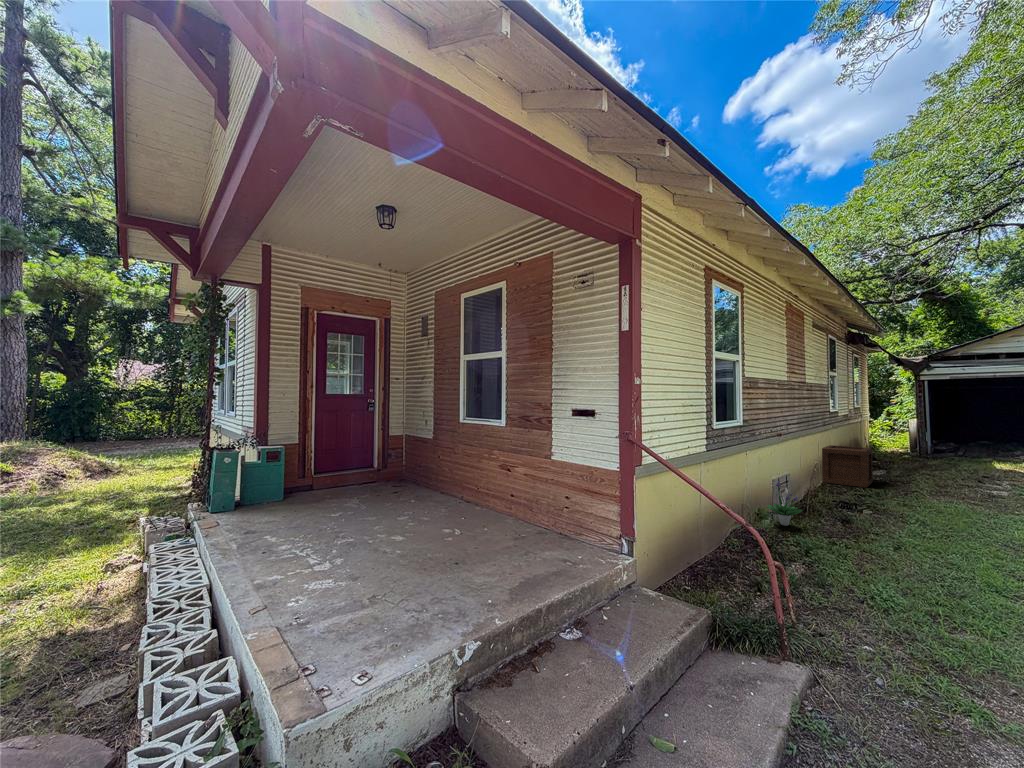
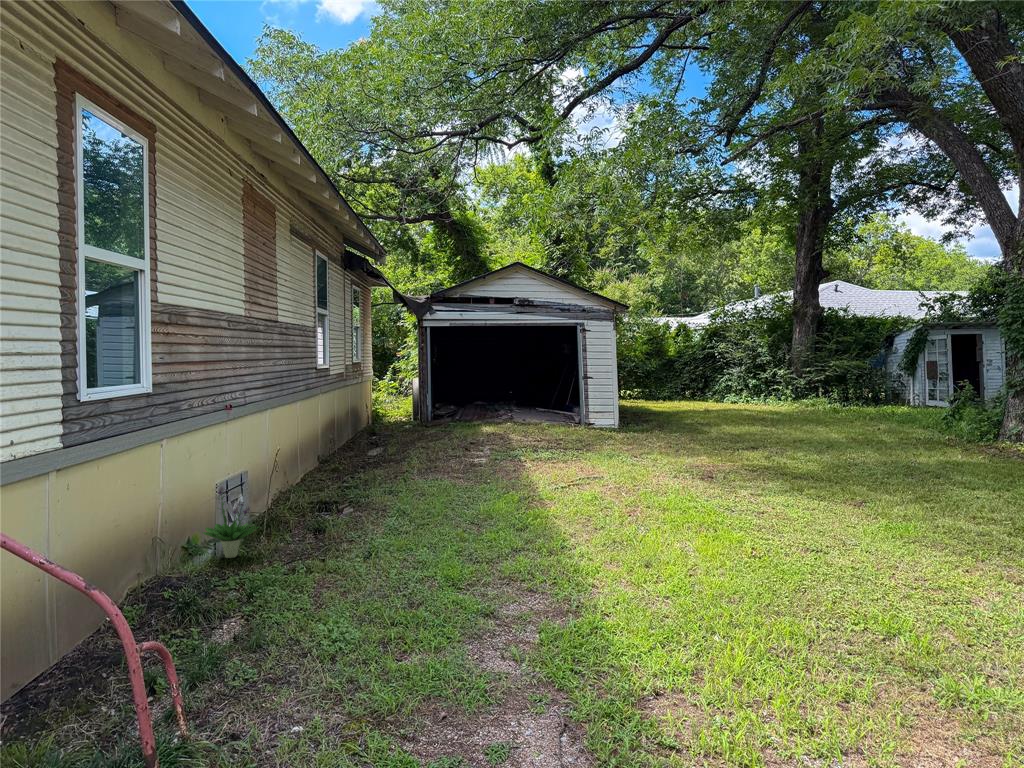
wooden crate: present [822,445,873,488] -> none [304,418,365,474]

